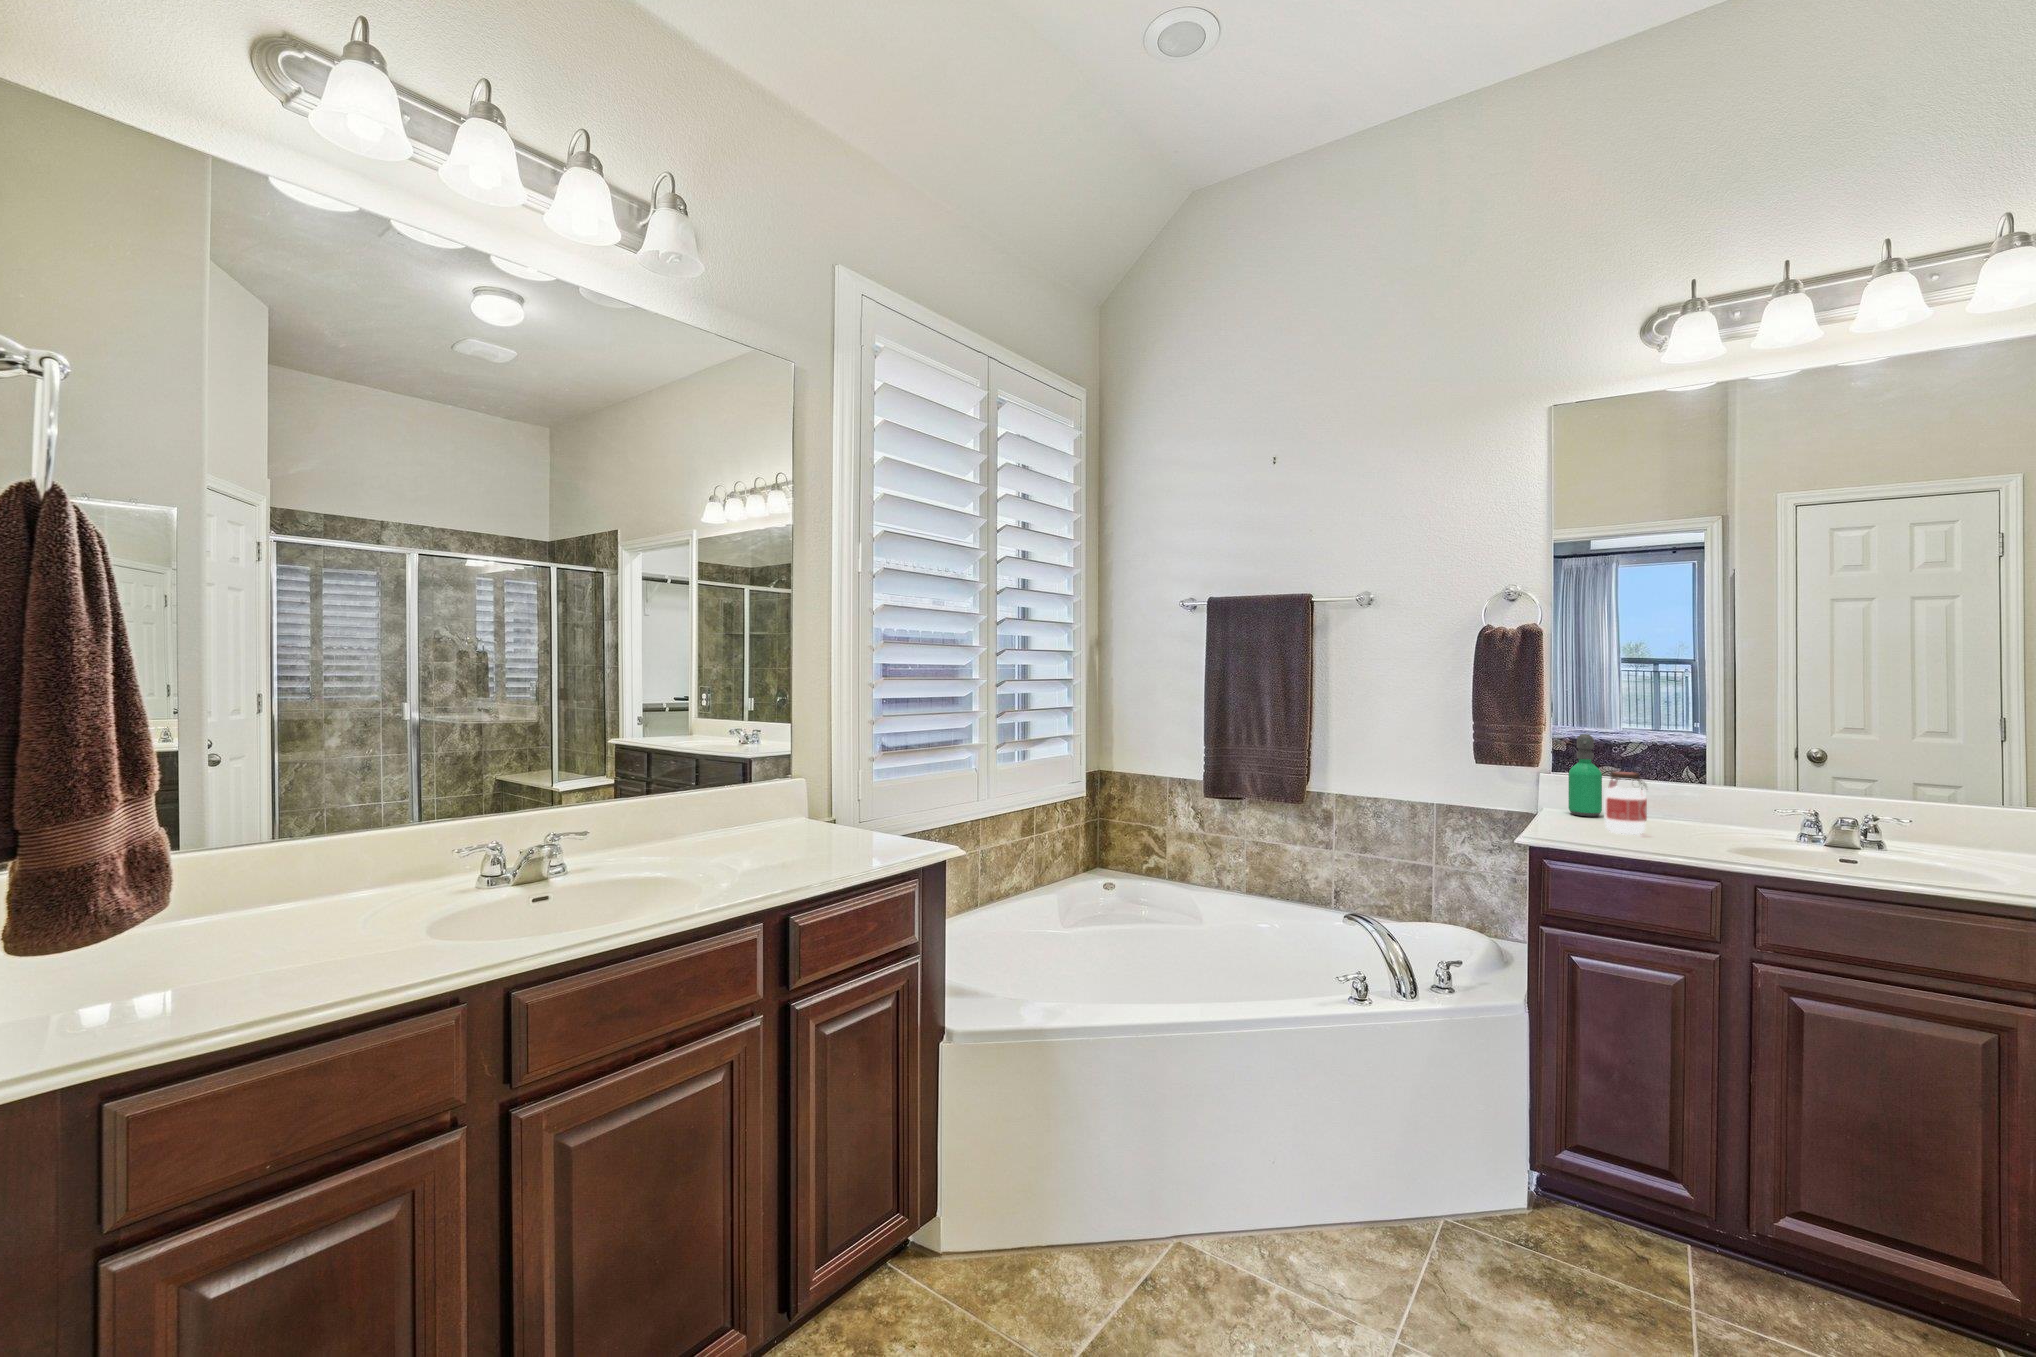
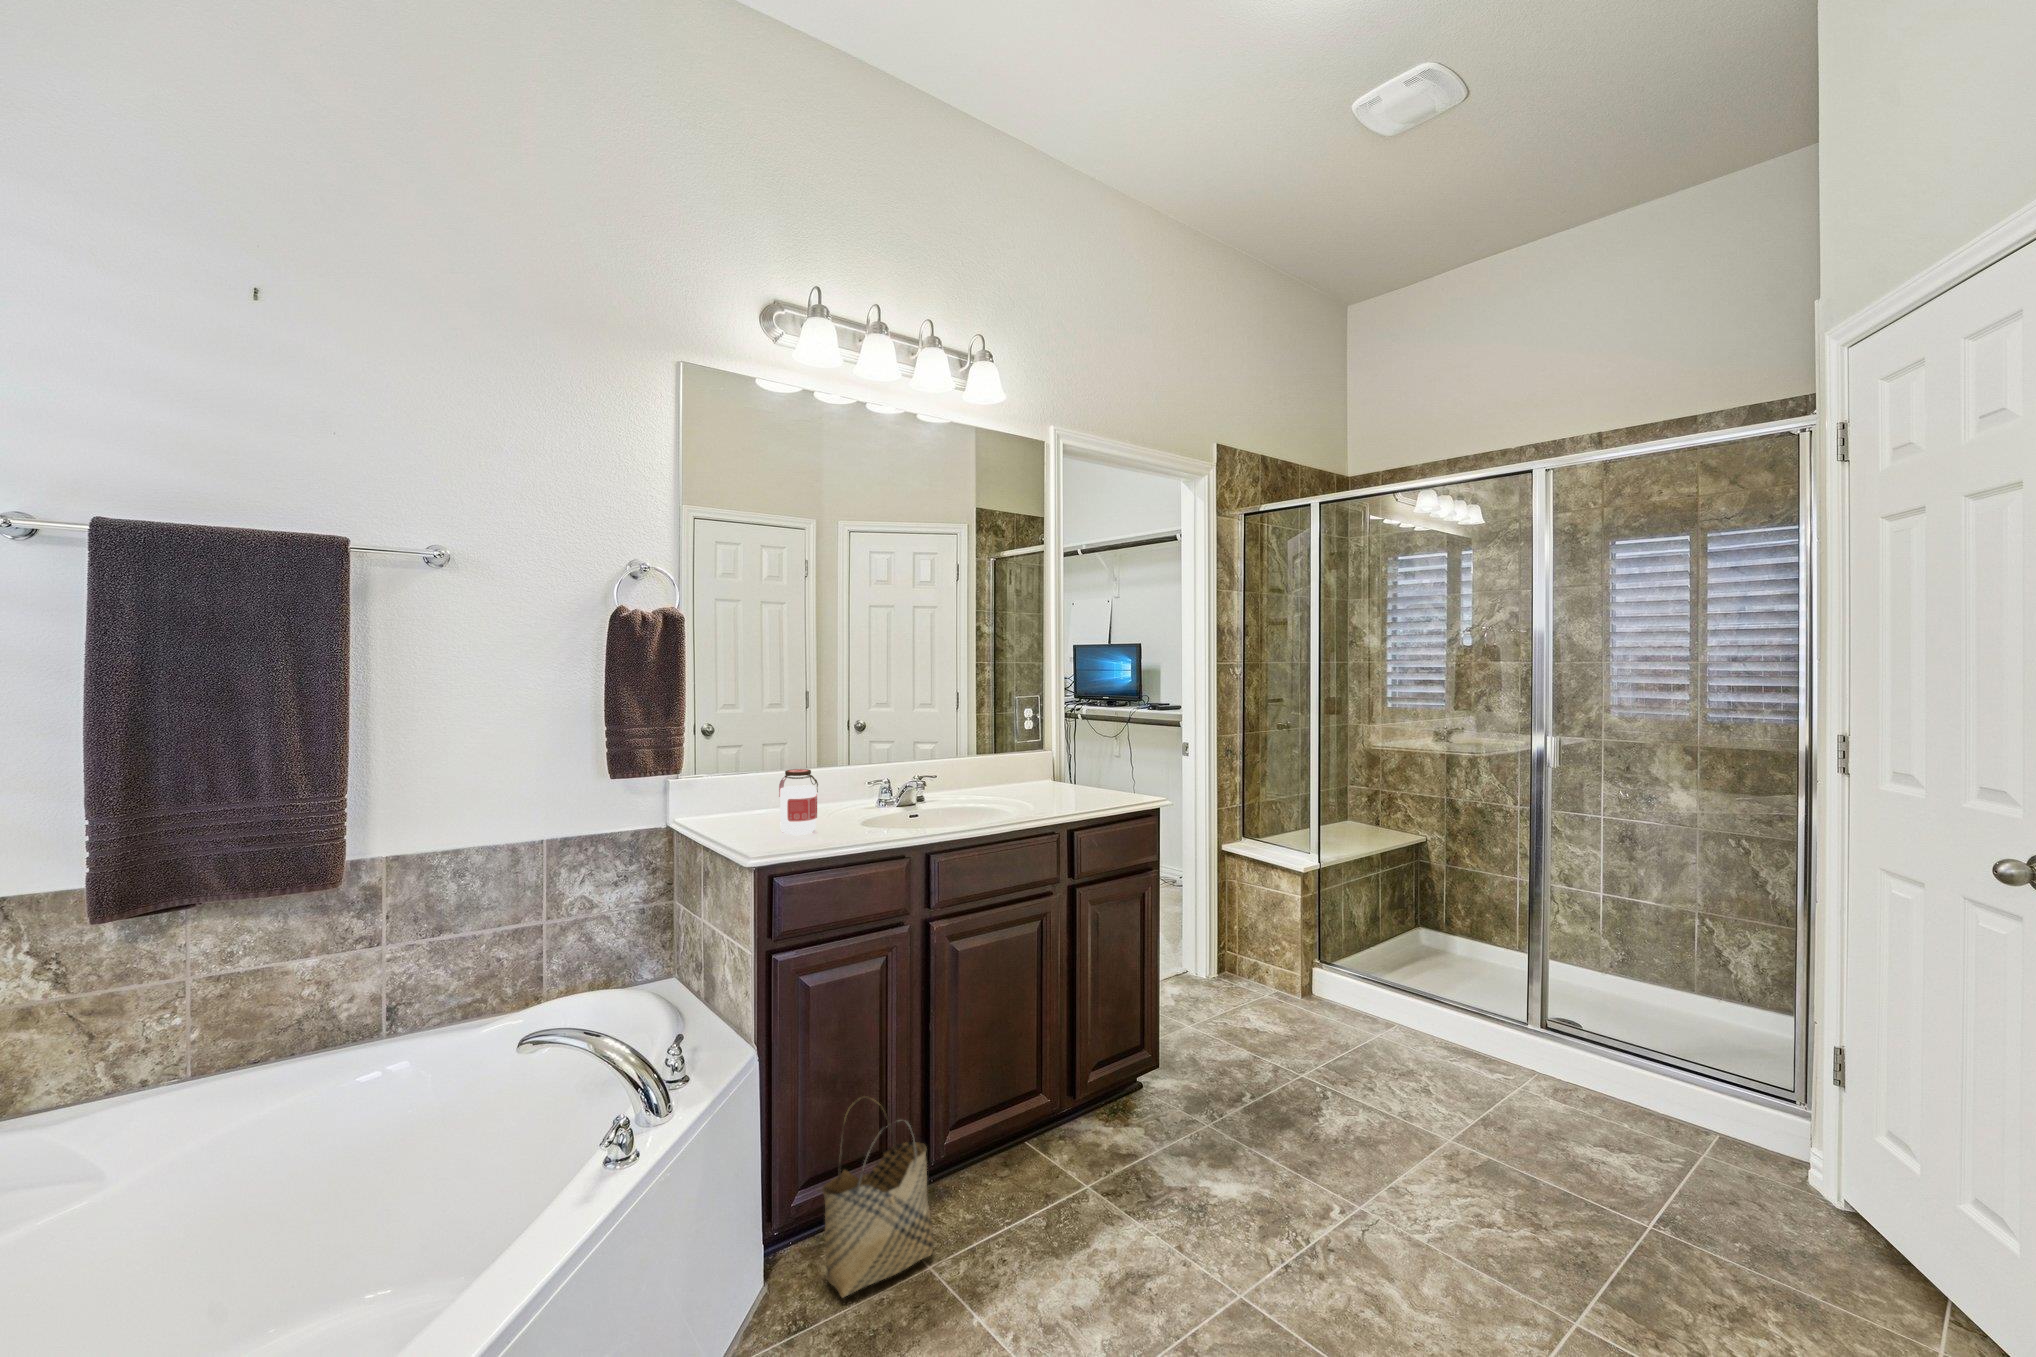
soap dispenser: present [1569,734,1602,816] -> none [710,732,742,822]
woven basket: none [1568,1098,1716,1300] -> present [822,1096,933,1298]

